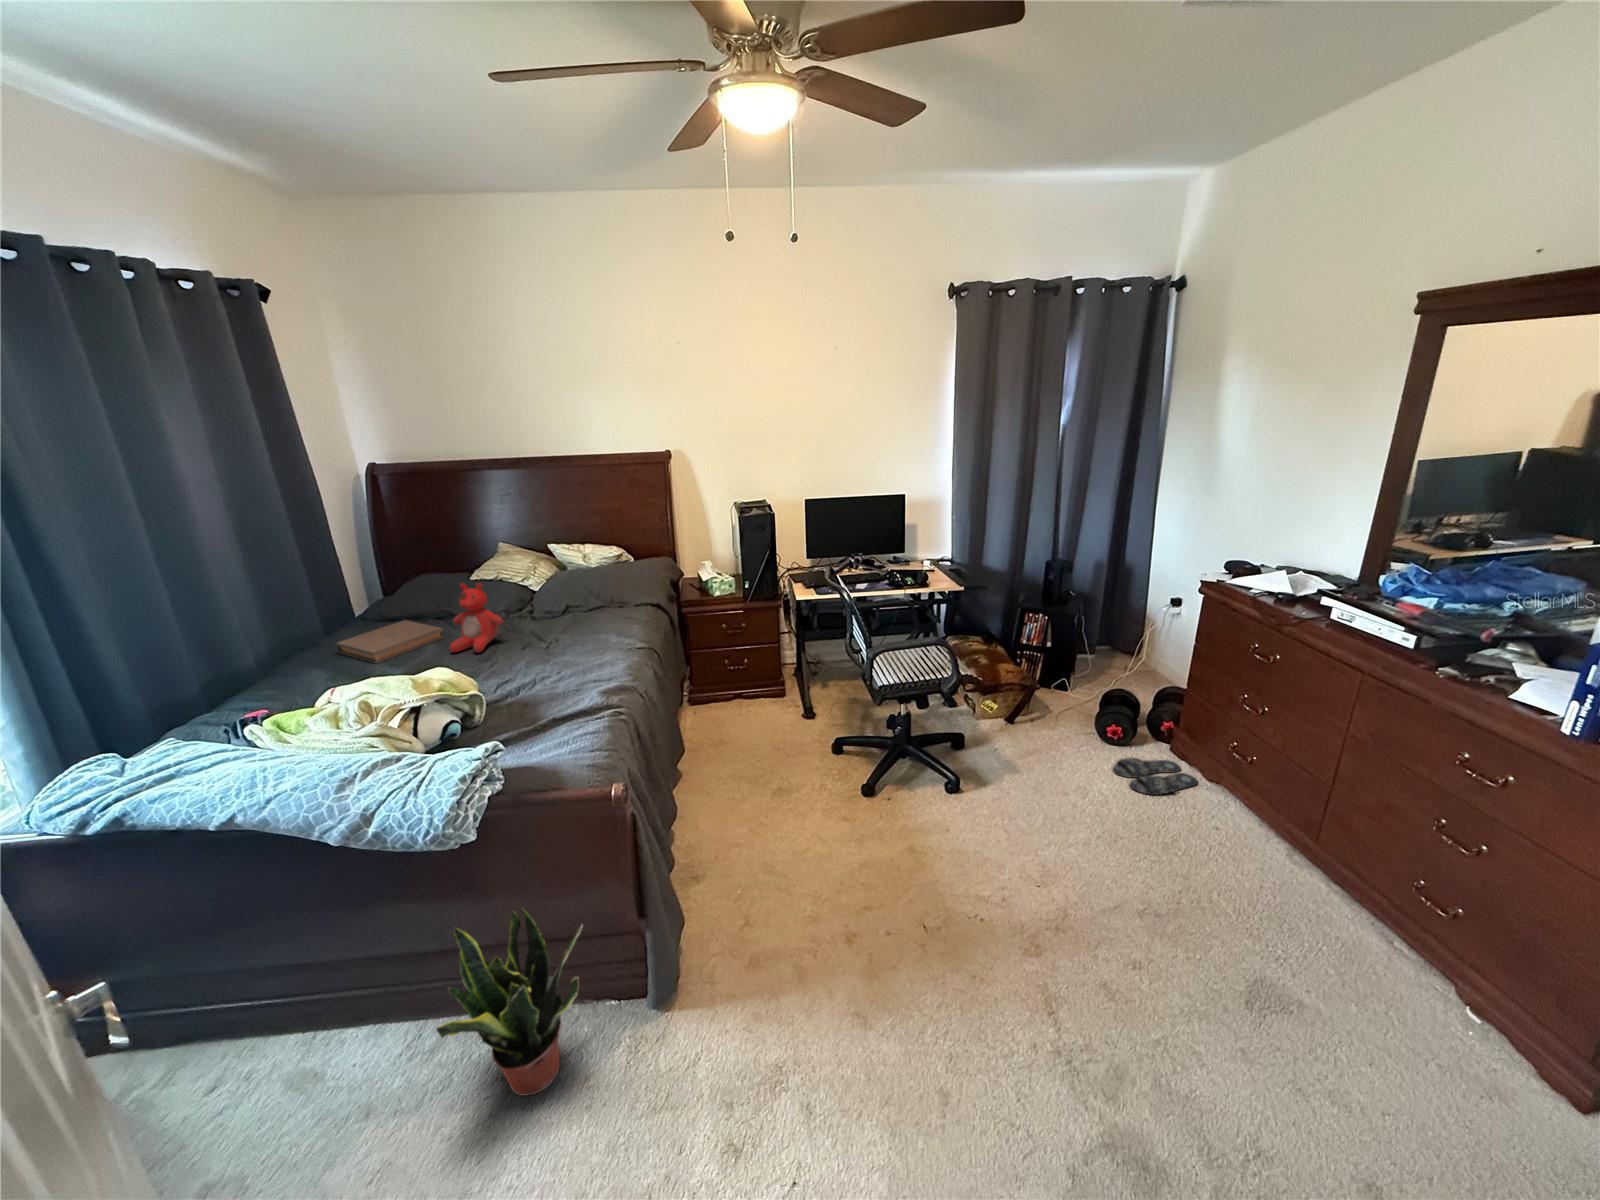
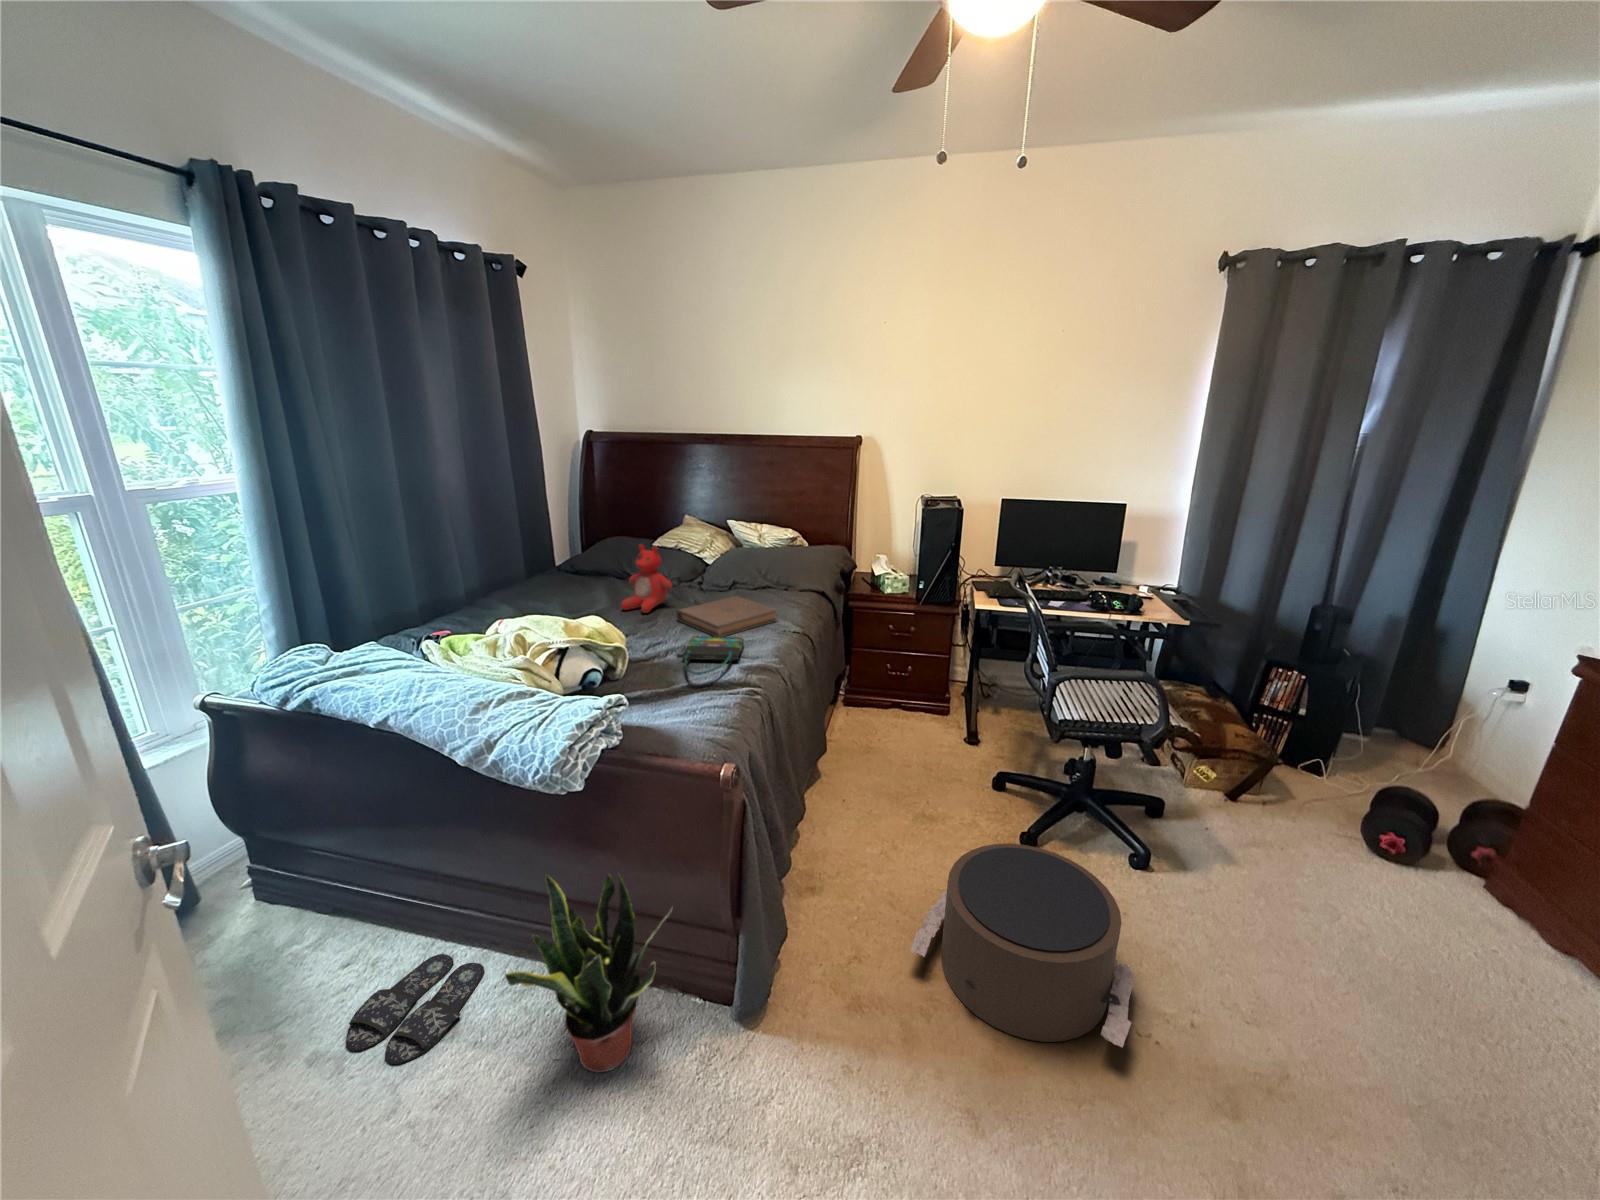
book: present [335,620,444,663] -> present [676,596,778,637]
tote bag: none [529,663,595,719] -> present [676,636,744,687]
slippers: present [1113,757,1198,795] -> present [346,954,484,1064]
pouf: none [791,796,966,949] -> present [910,844,1134,1047]

